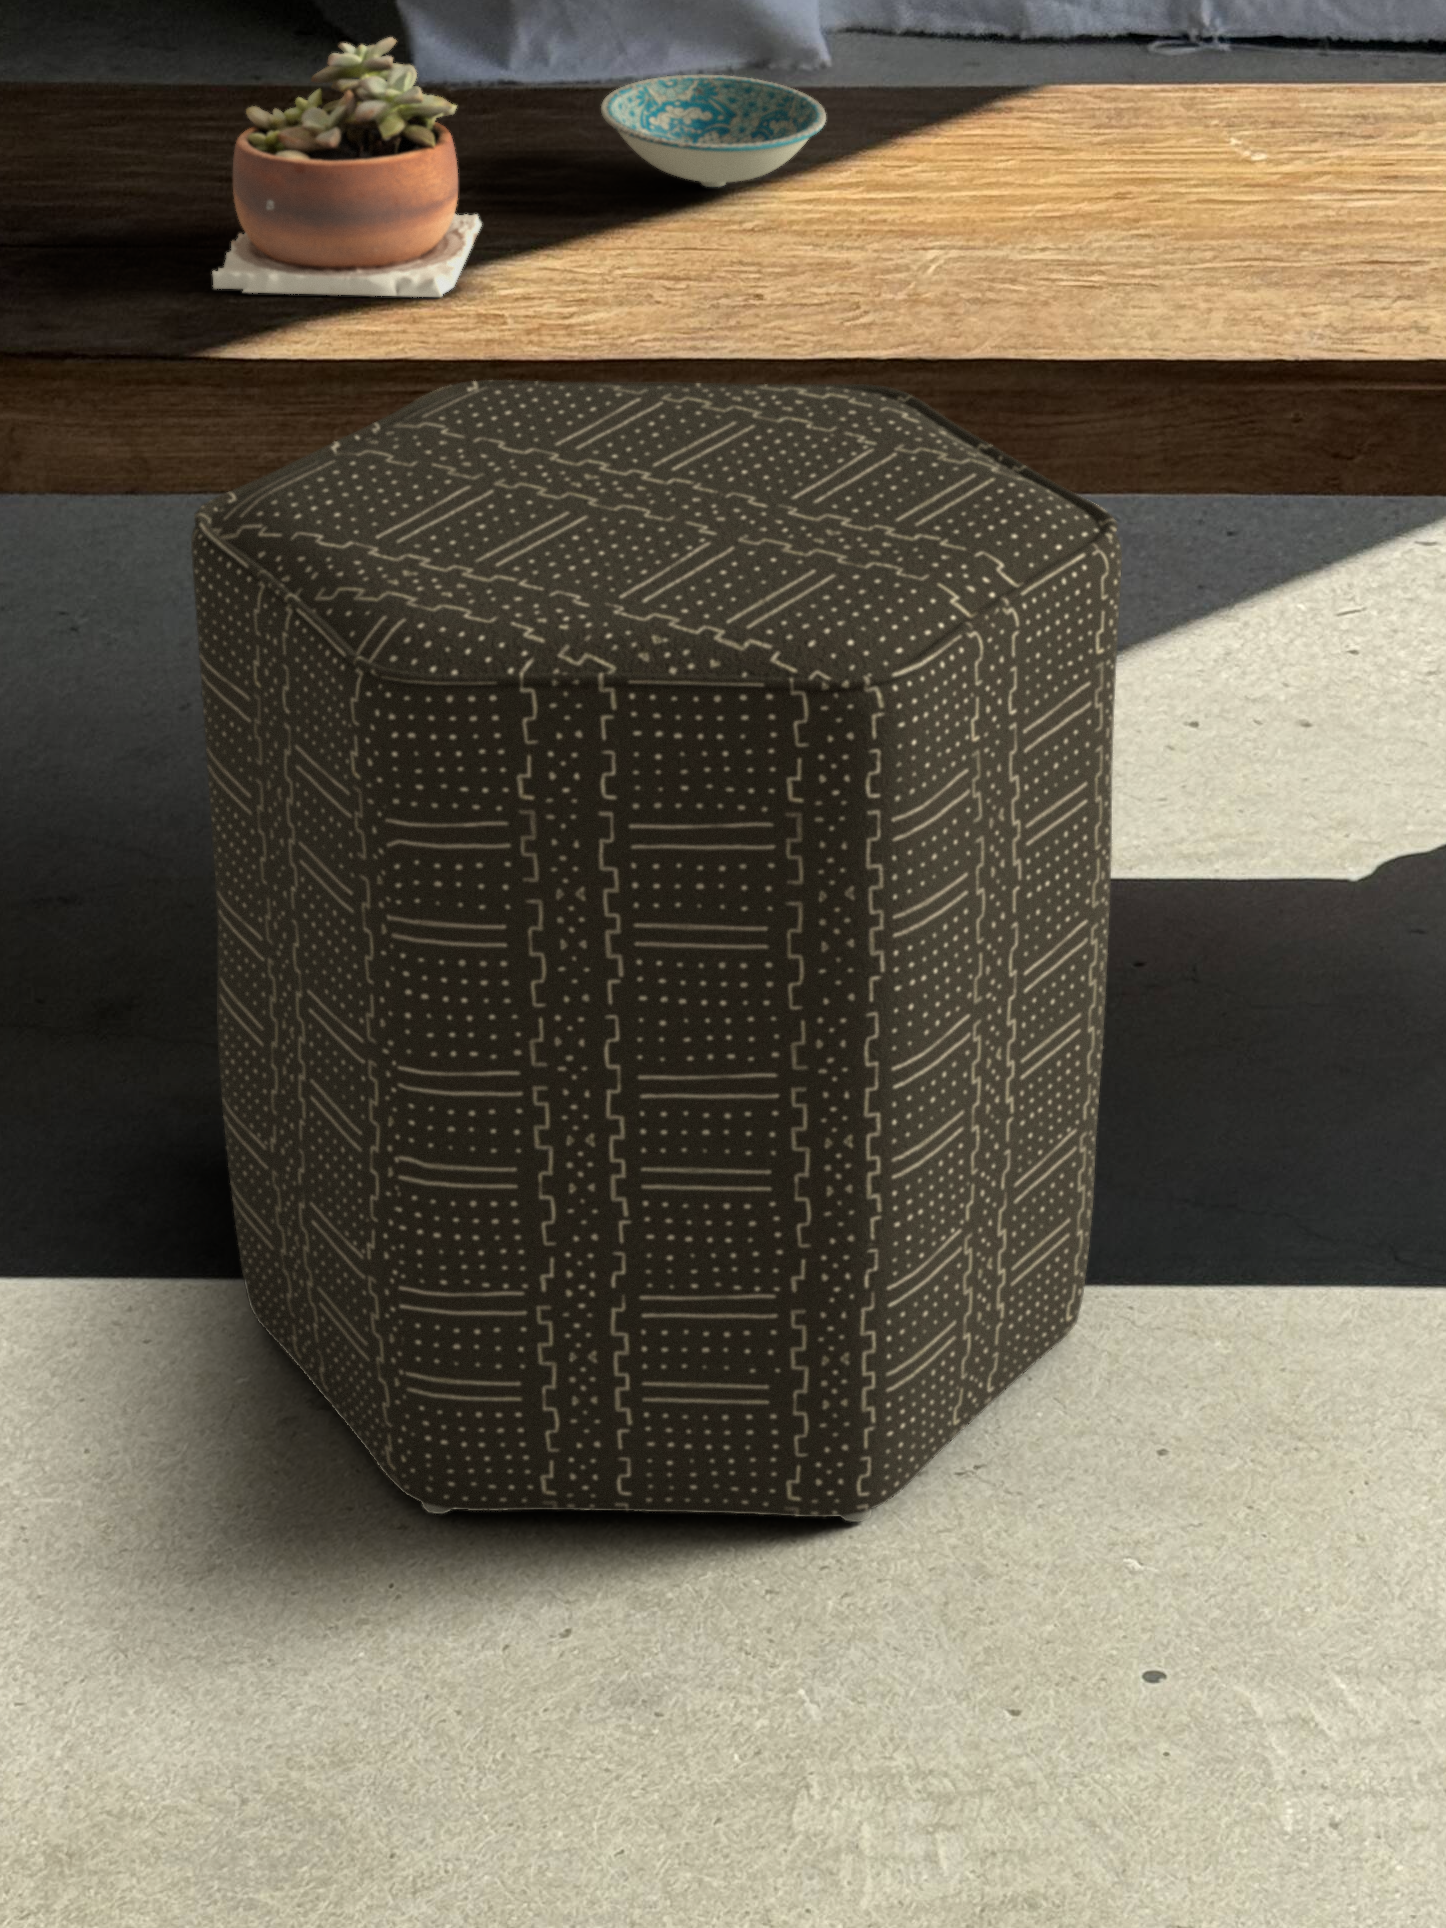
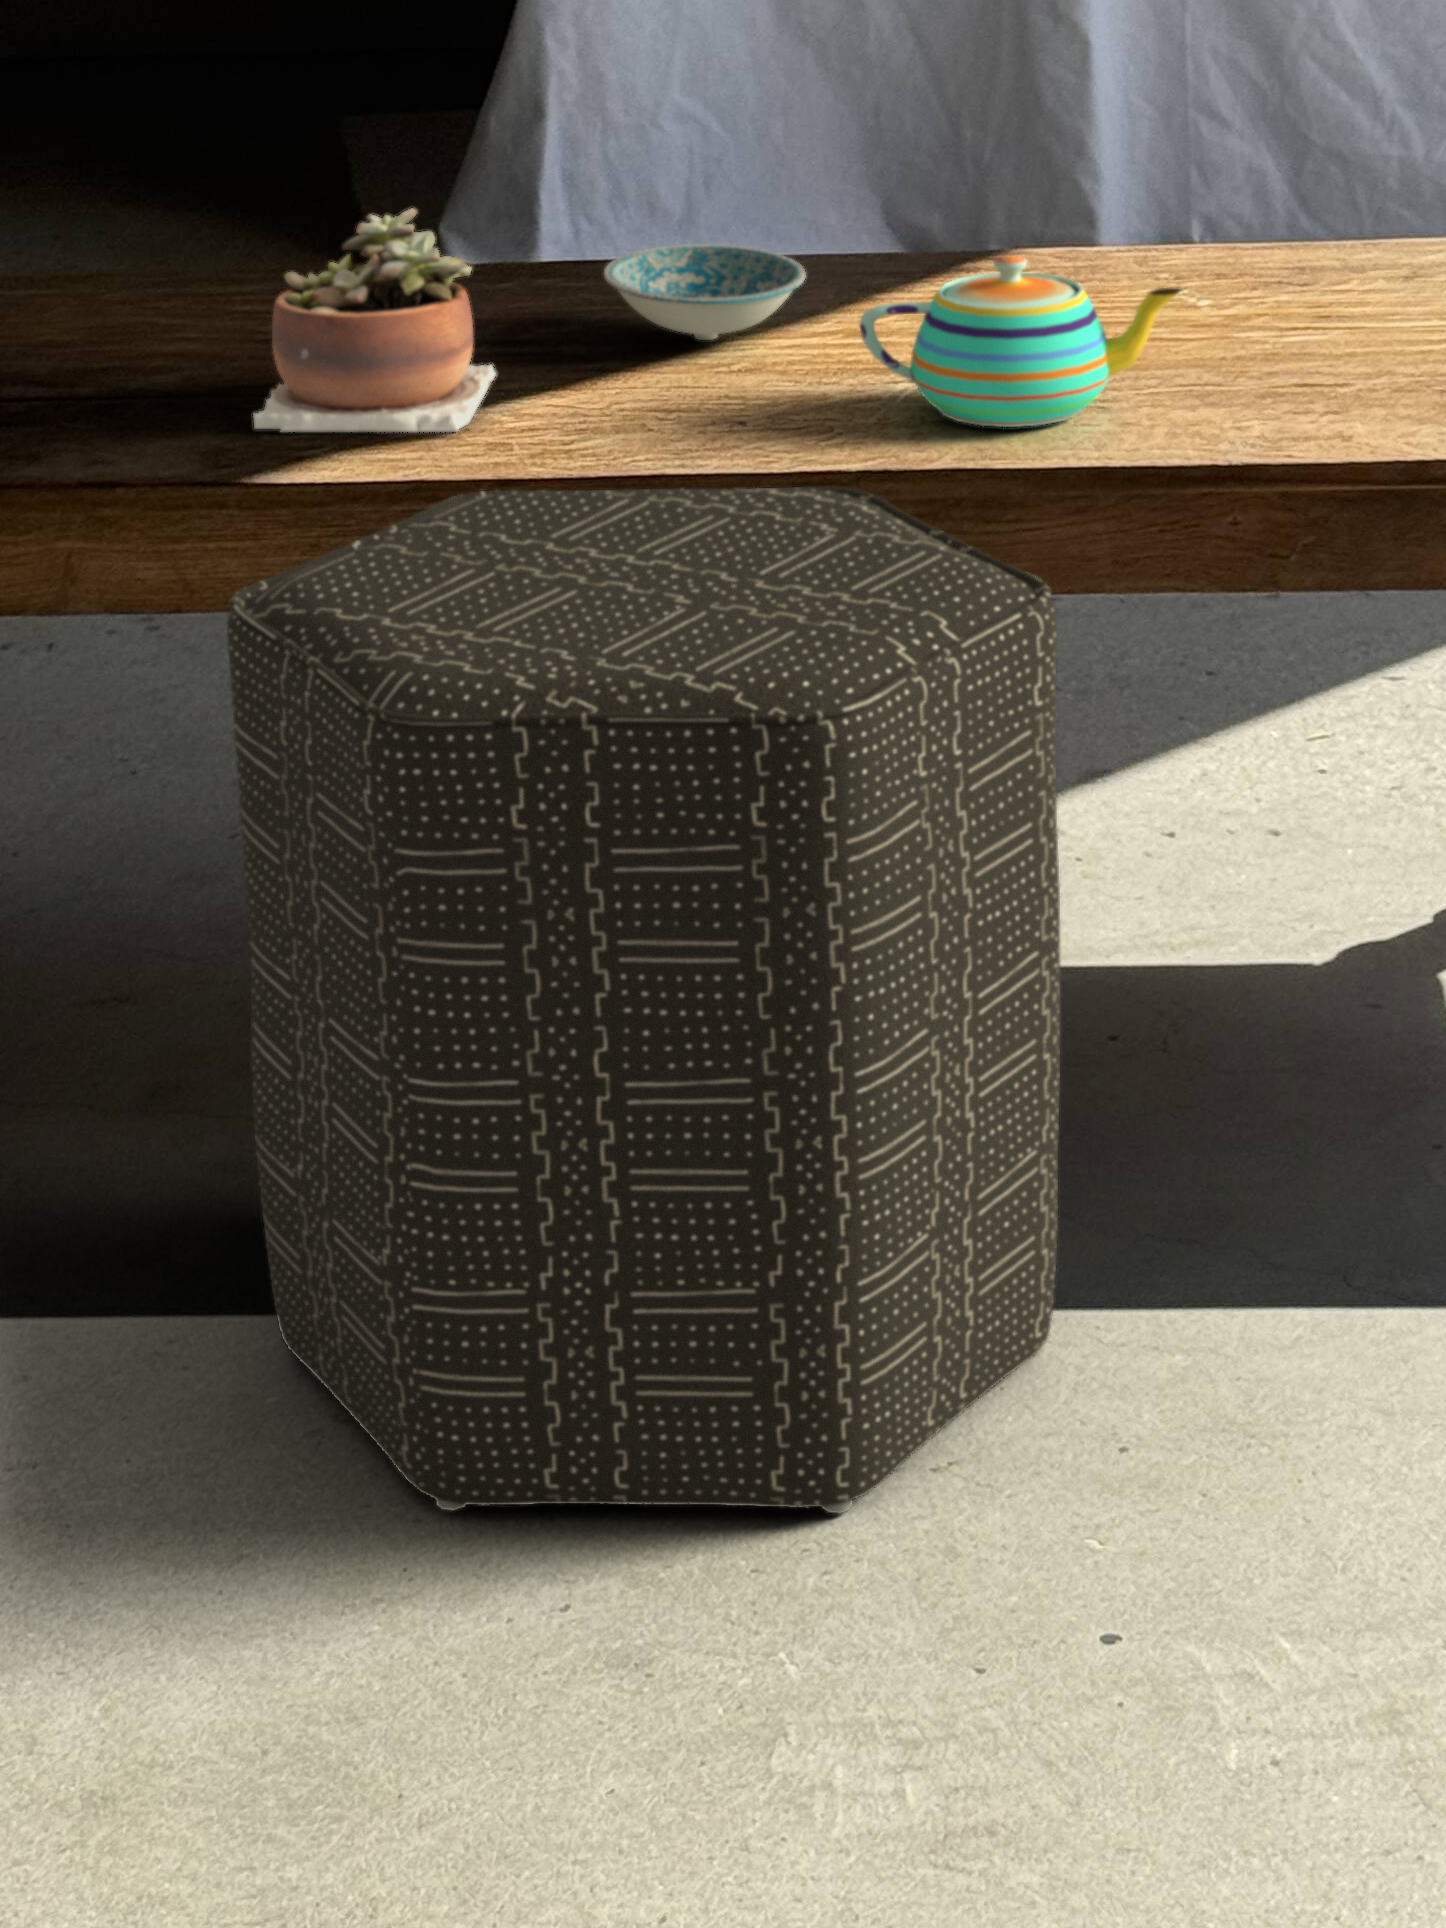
teapot: none [891,112,1256,308] -> present [859,256,1183,427]

